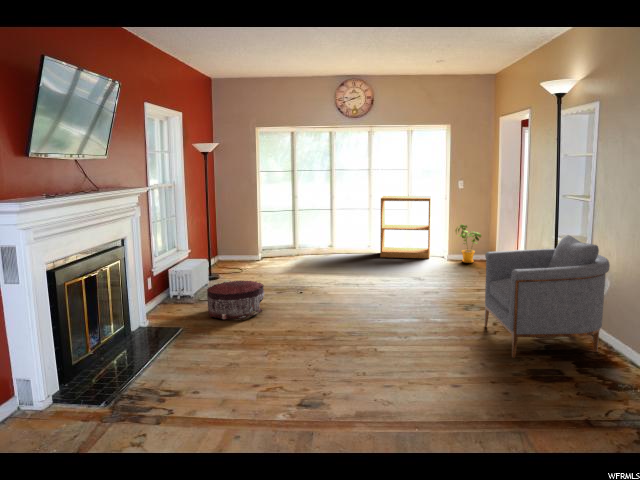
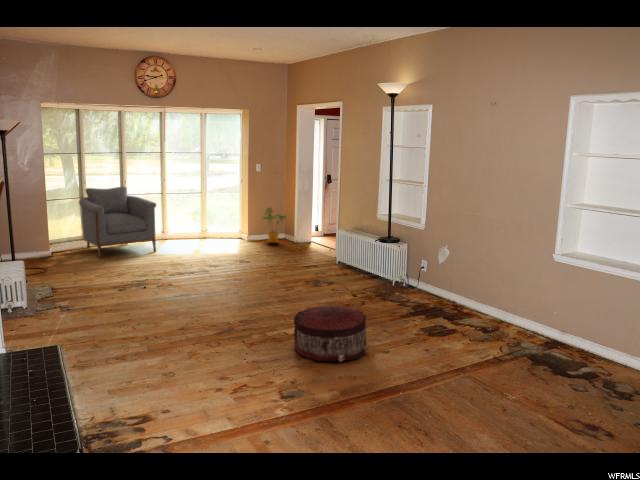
bookshelf: present [380,196,431,259] -> none [182,180,235,244]
armchair: present [485,235,610,358] -> present [79,187,156,259]
pouf: present [207,281,264,320] -> present [294,306,366,362]

